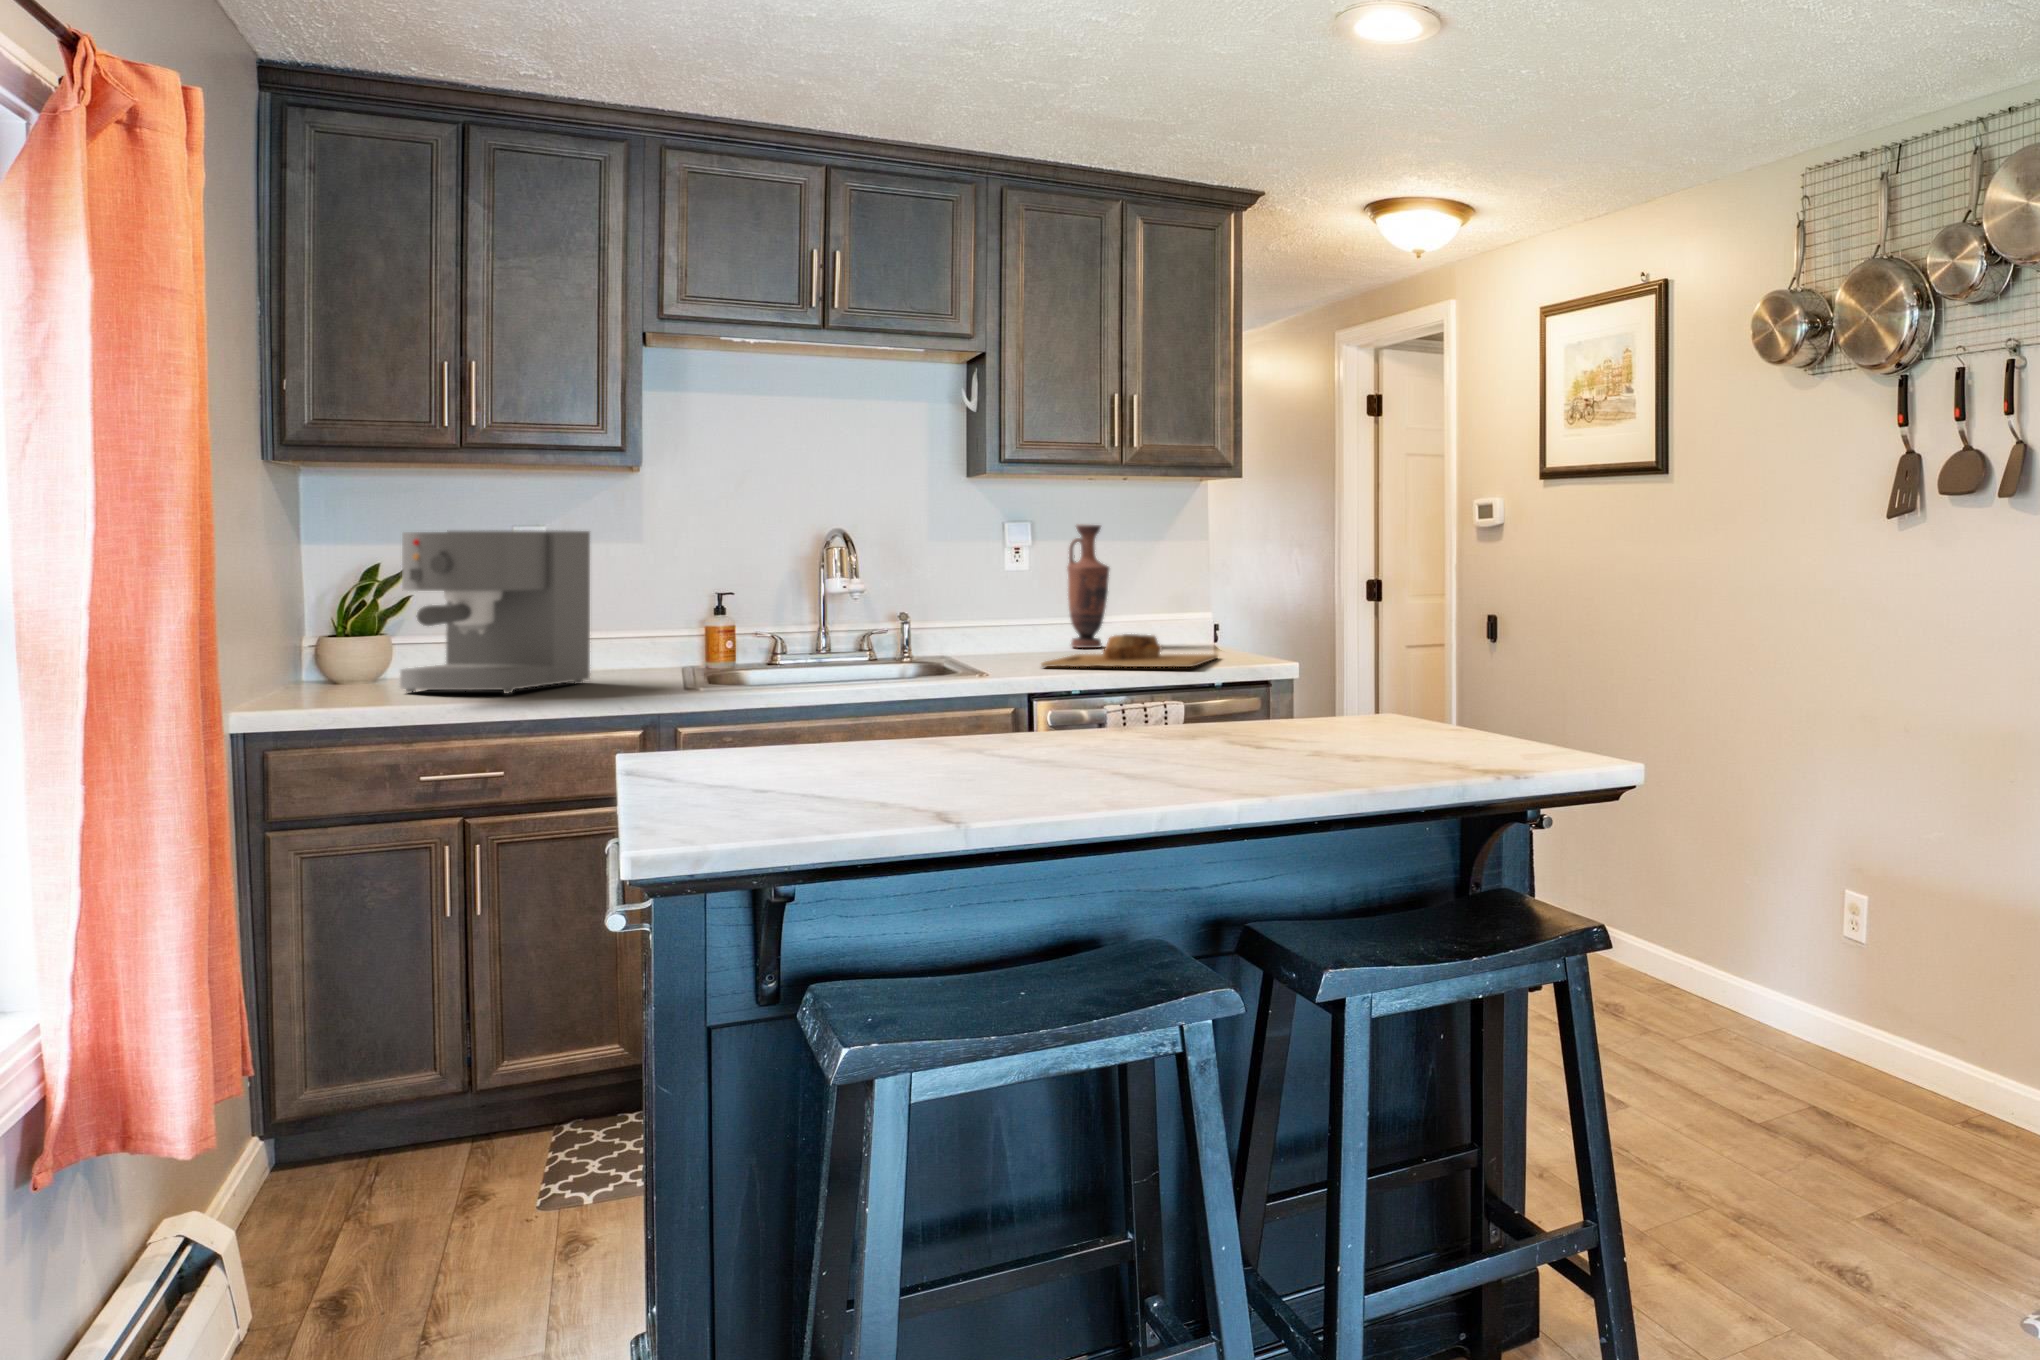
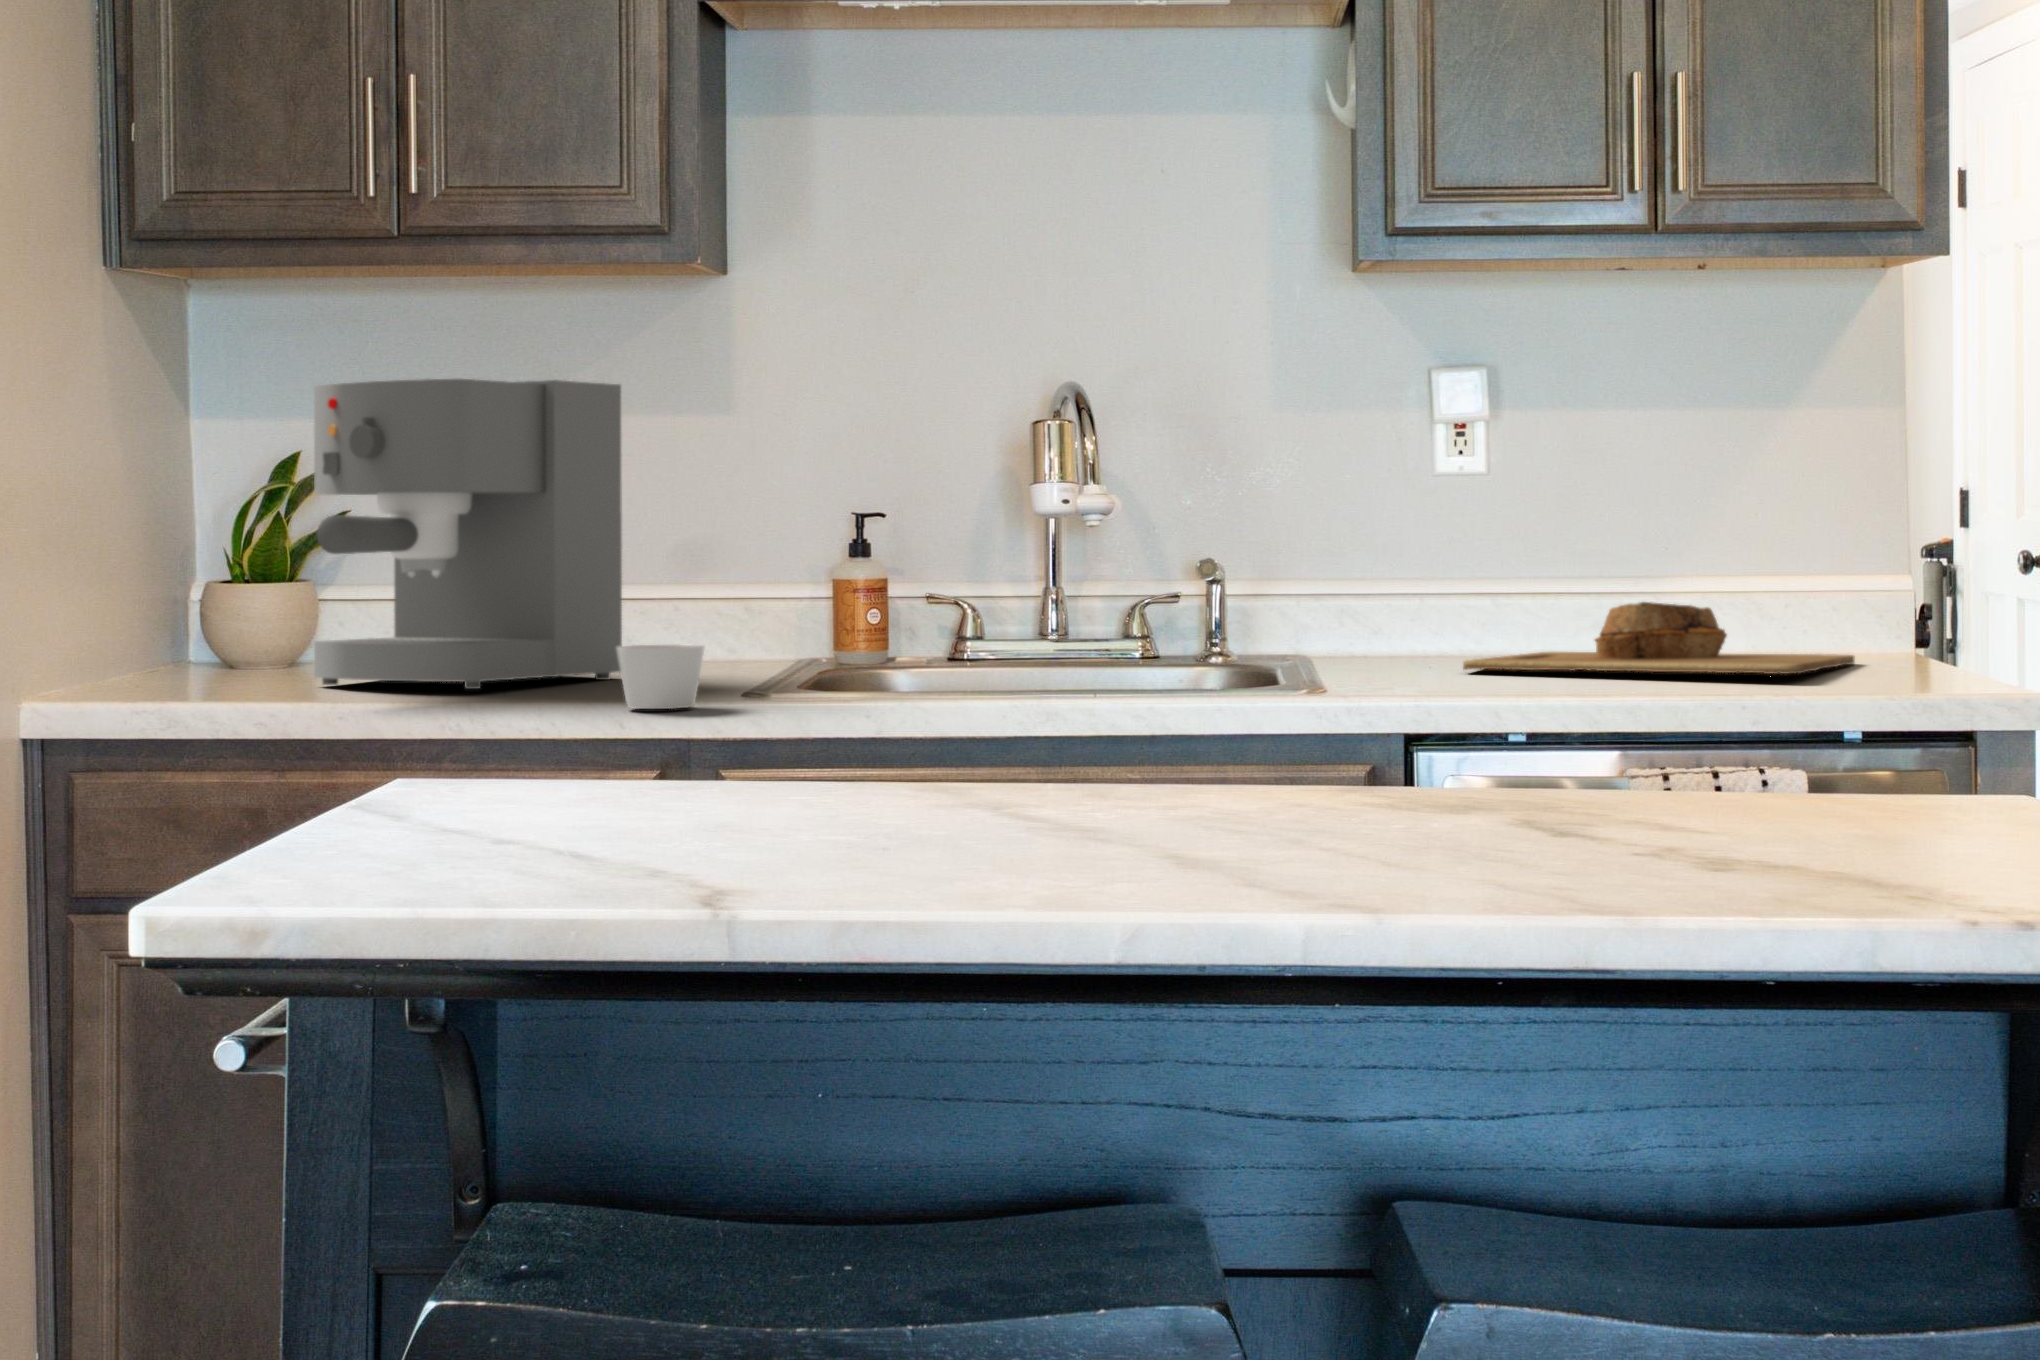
vase: present [1067,524,1109,648] -> none [1527,376,1617,642]
candle: none [606,670,656,703] -> present [616,645,705,709]

